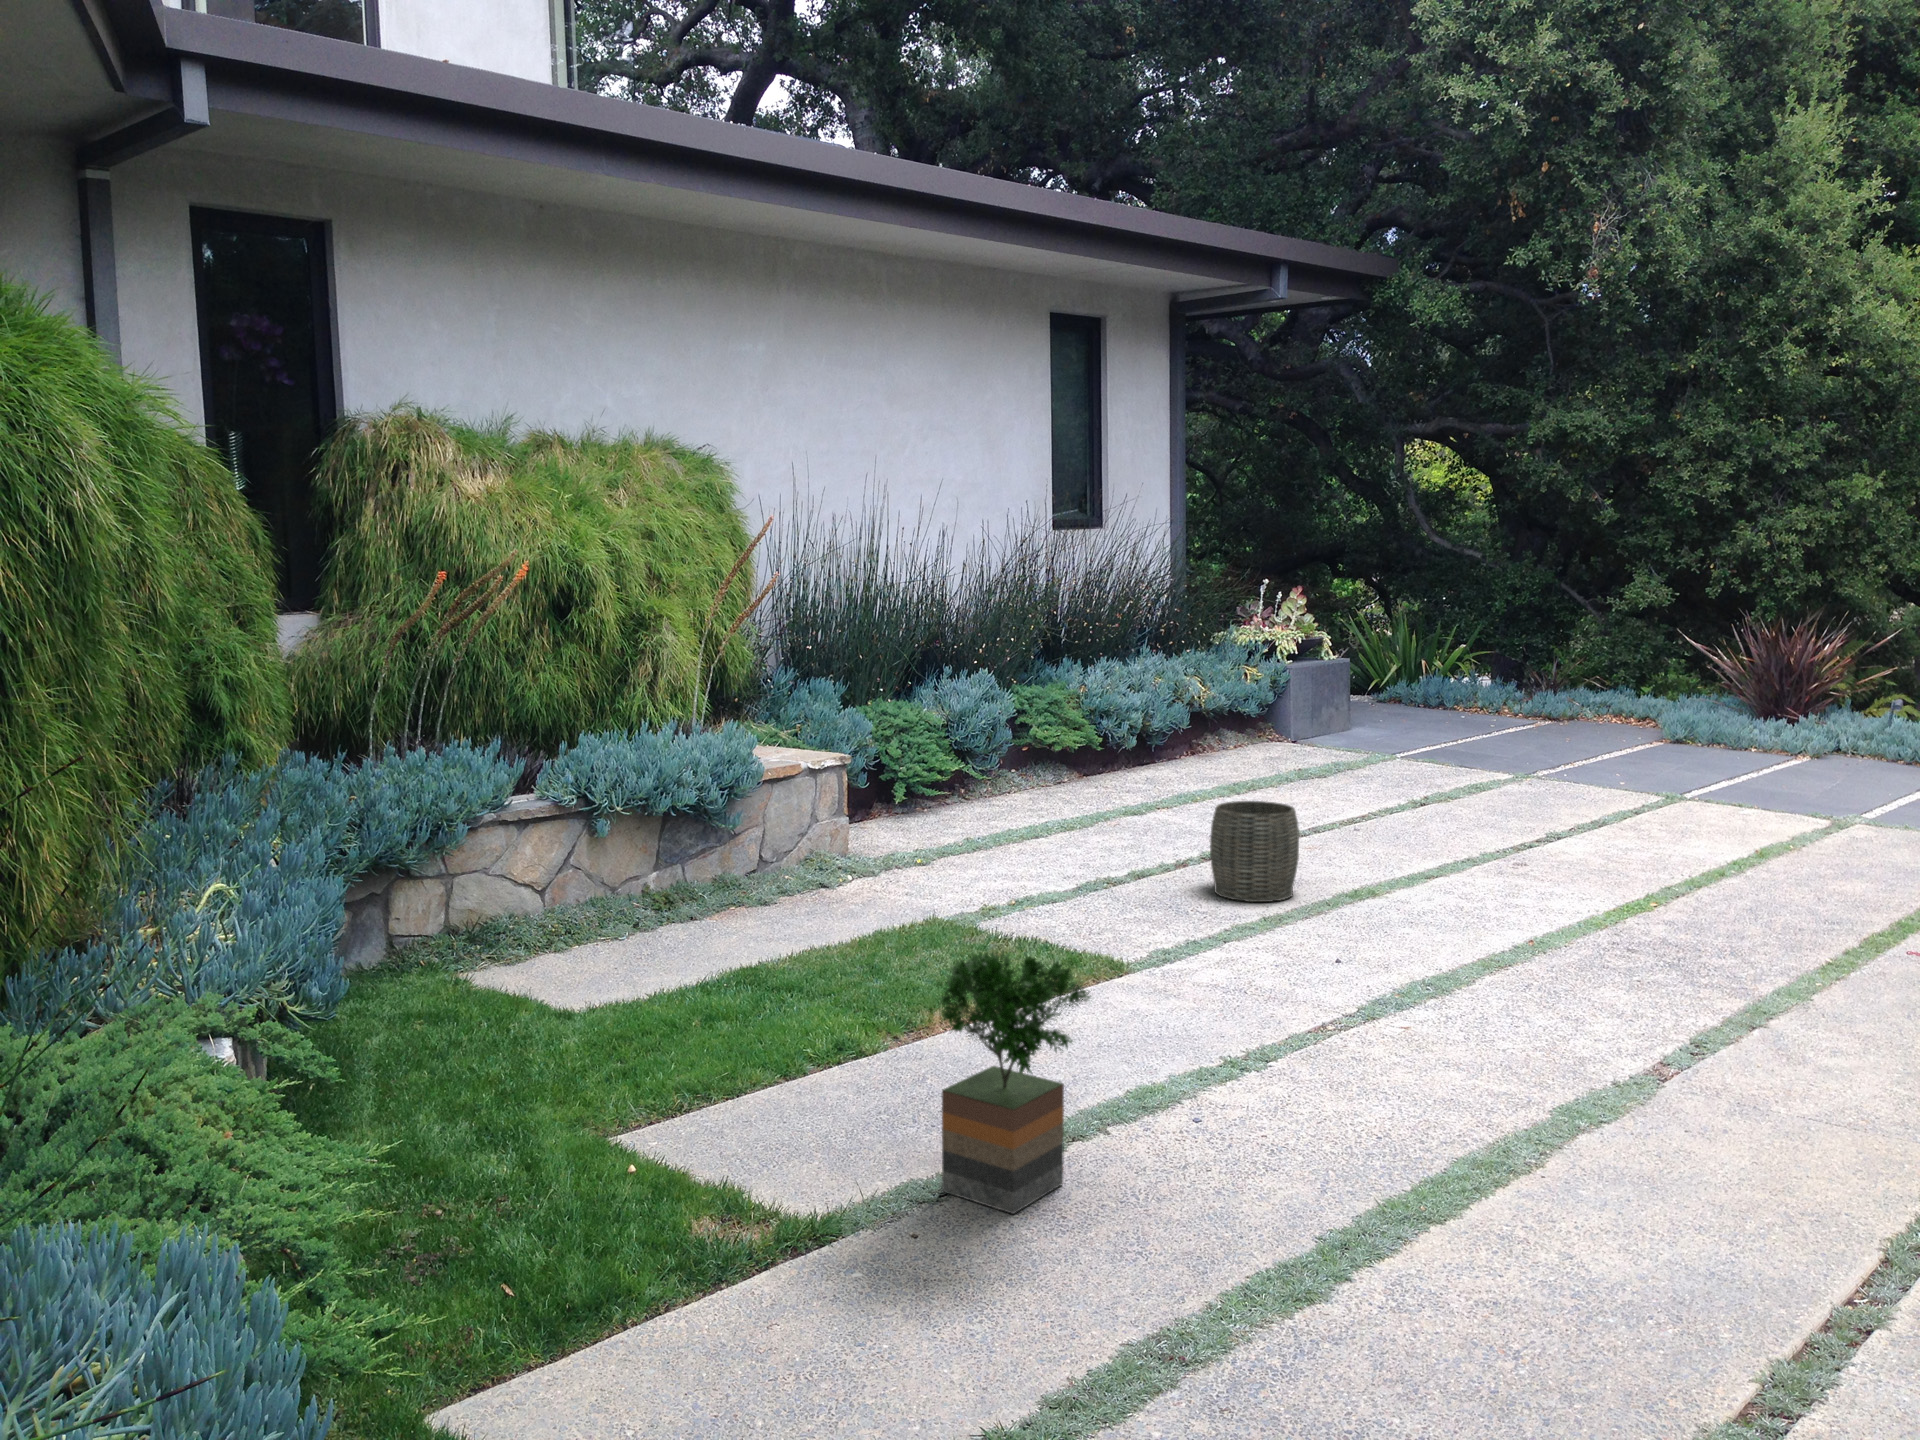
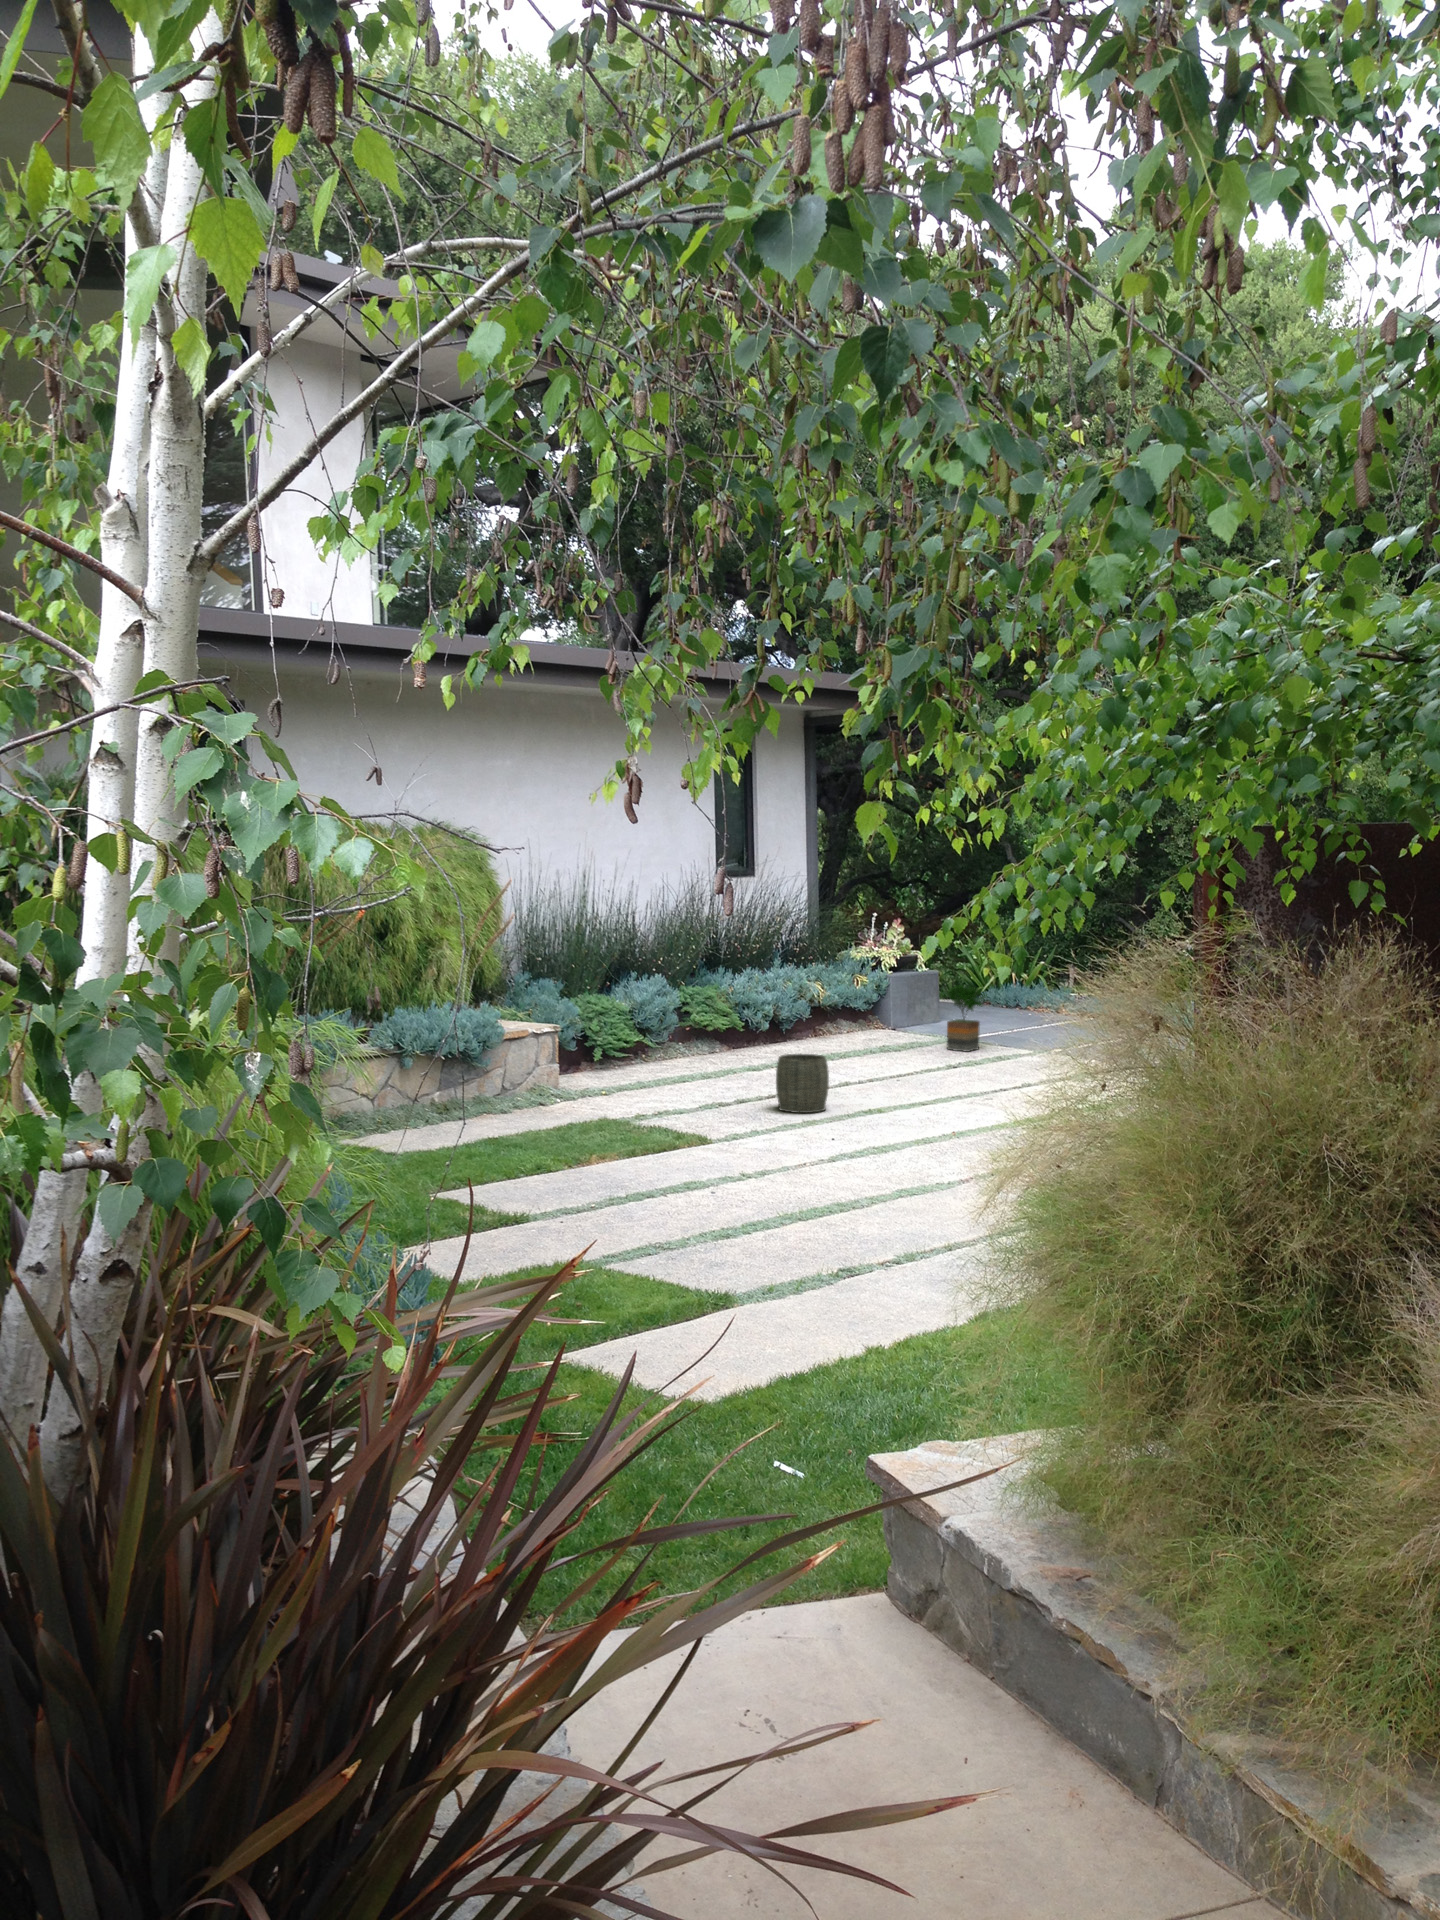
potted tree: present [938,951,1090,1214] -> present [947,985,987,1052]

